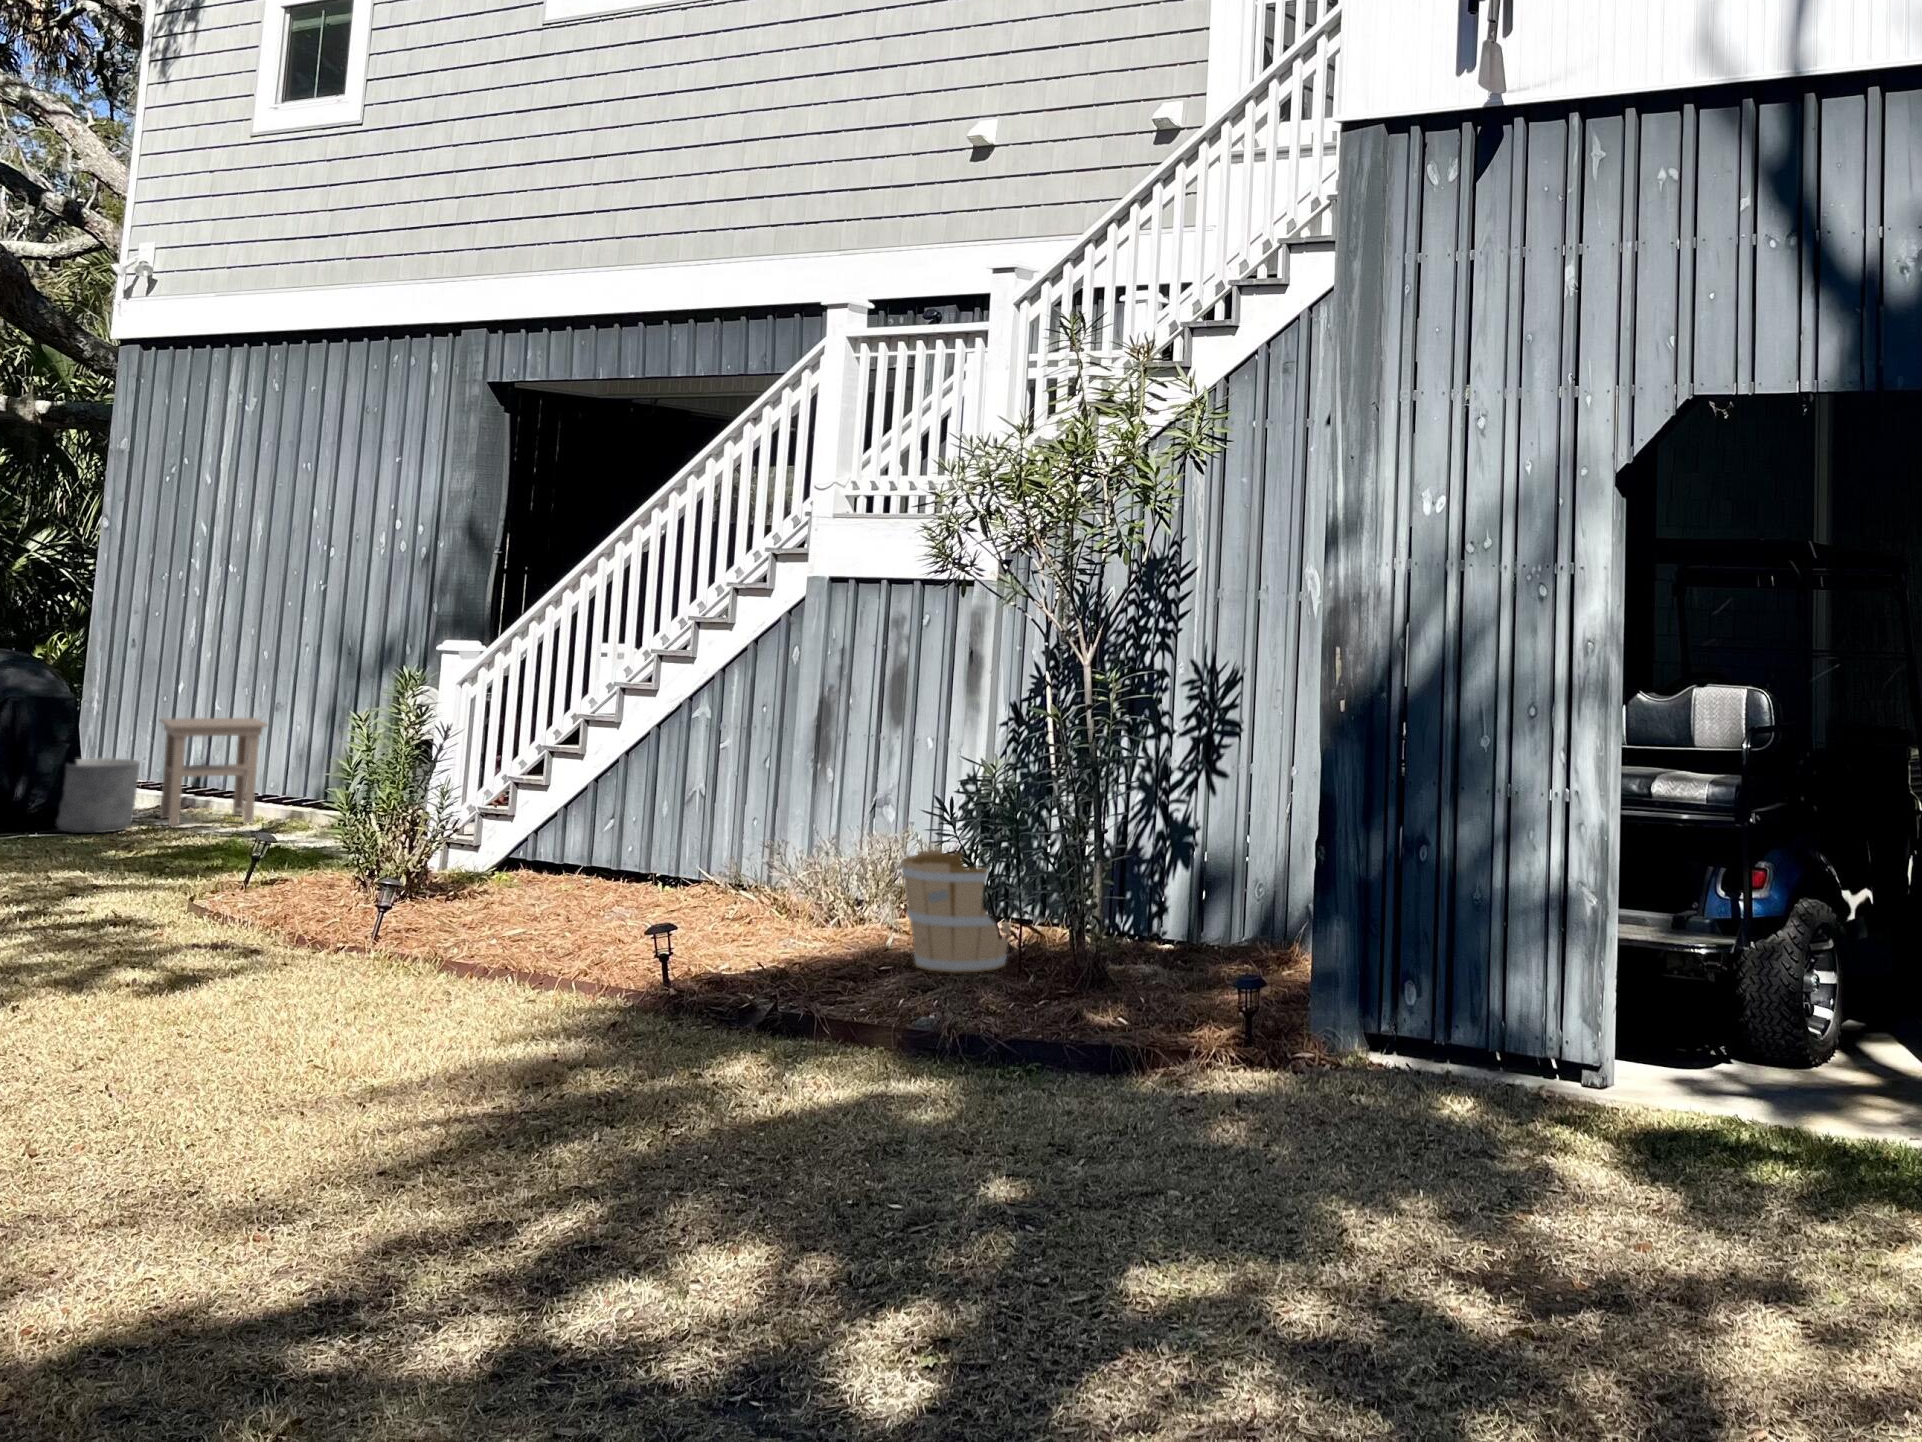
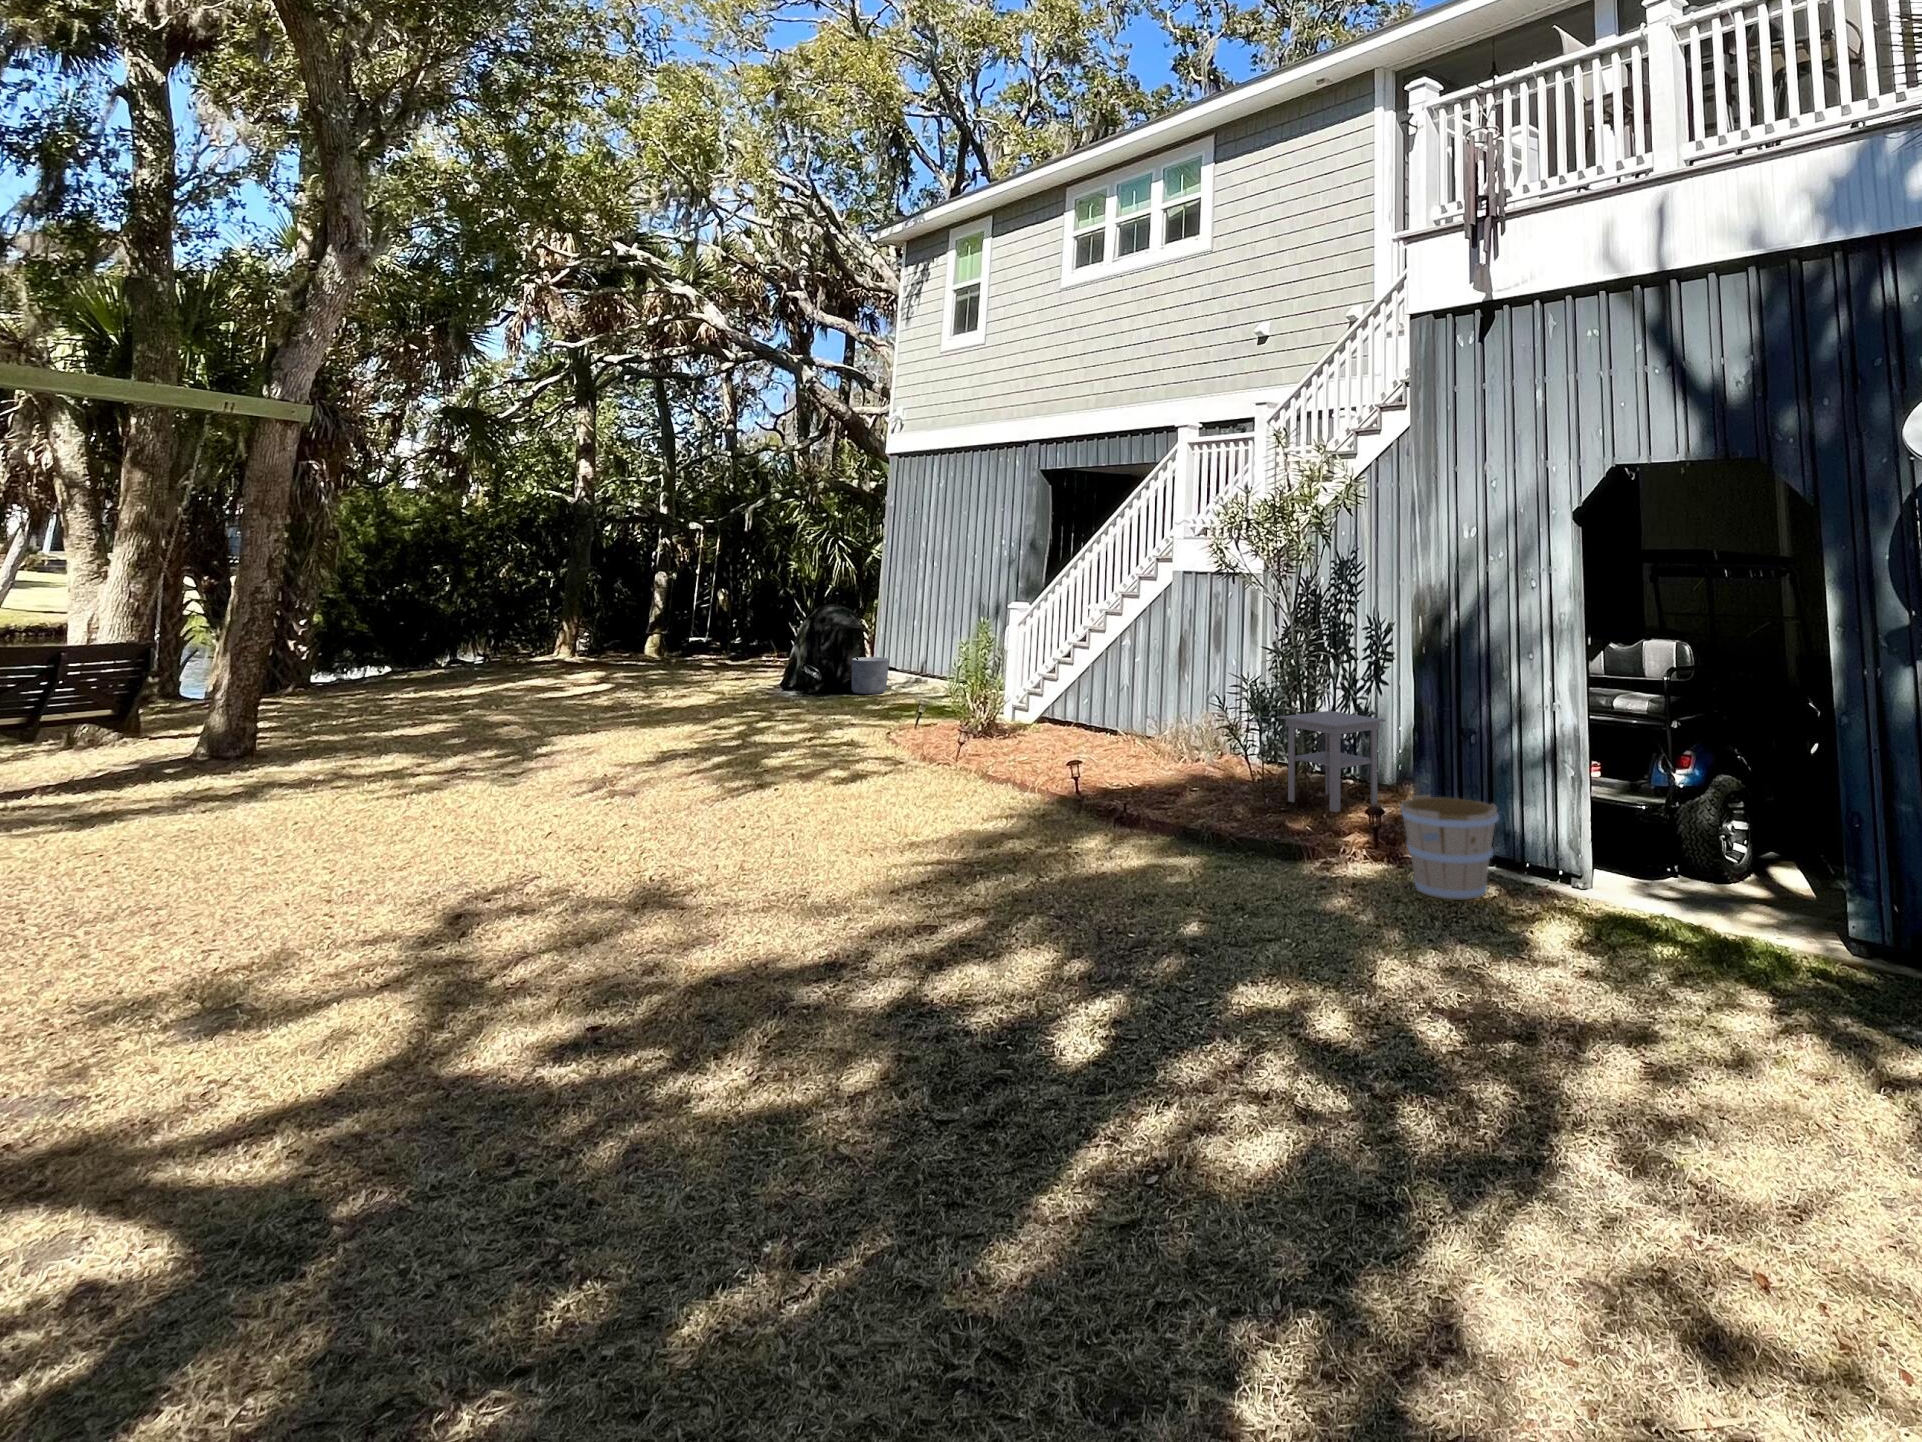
side table: present [160,718,267,826] -> present [1281,711,1385,812]
wooden bucket: present [901,850,1011,973] -> present [1401,794,1499,900]

